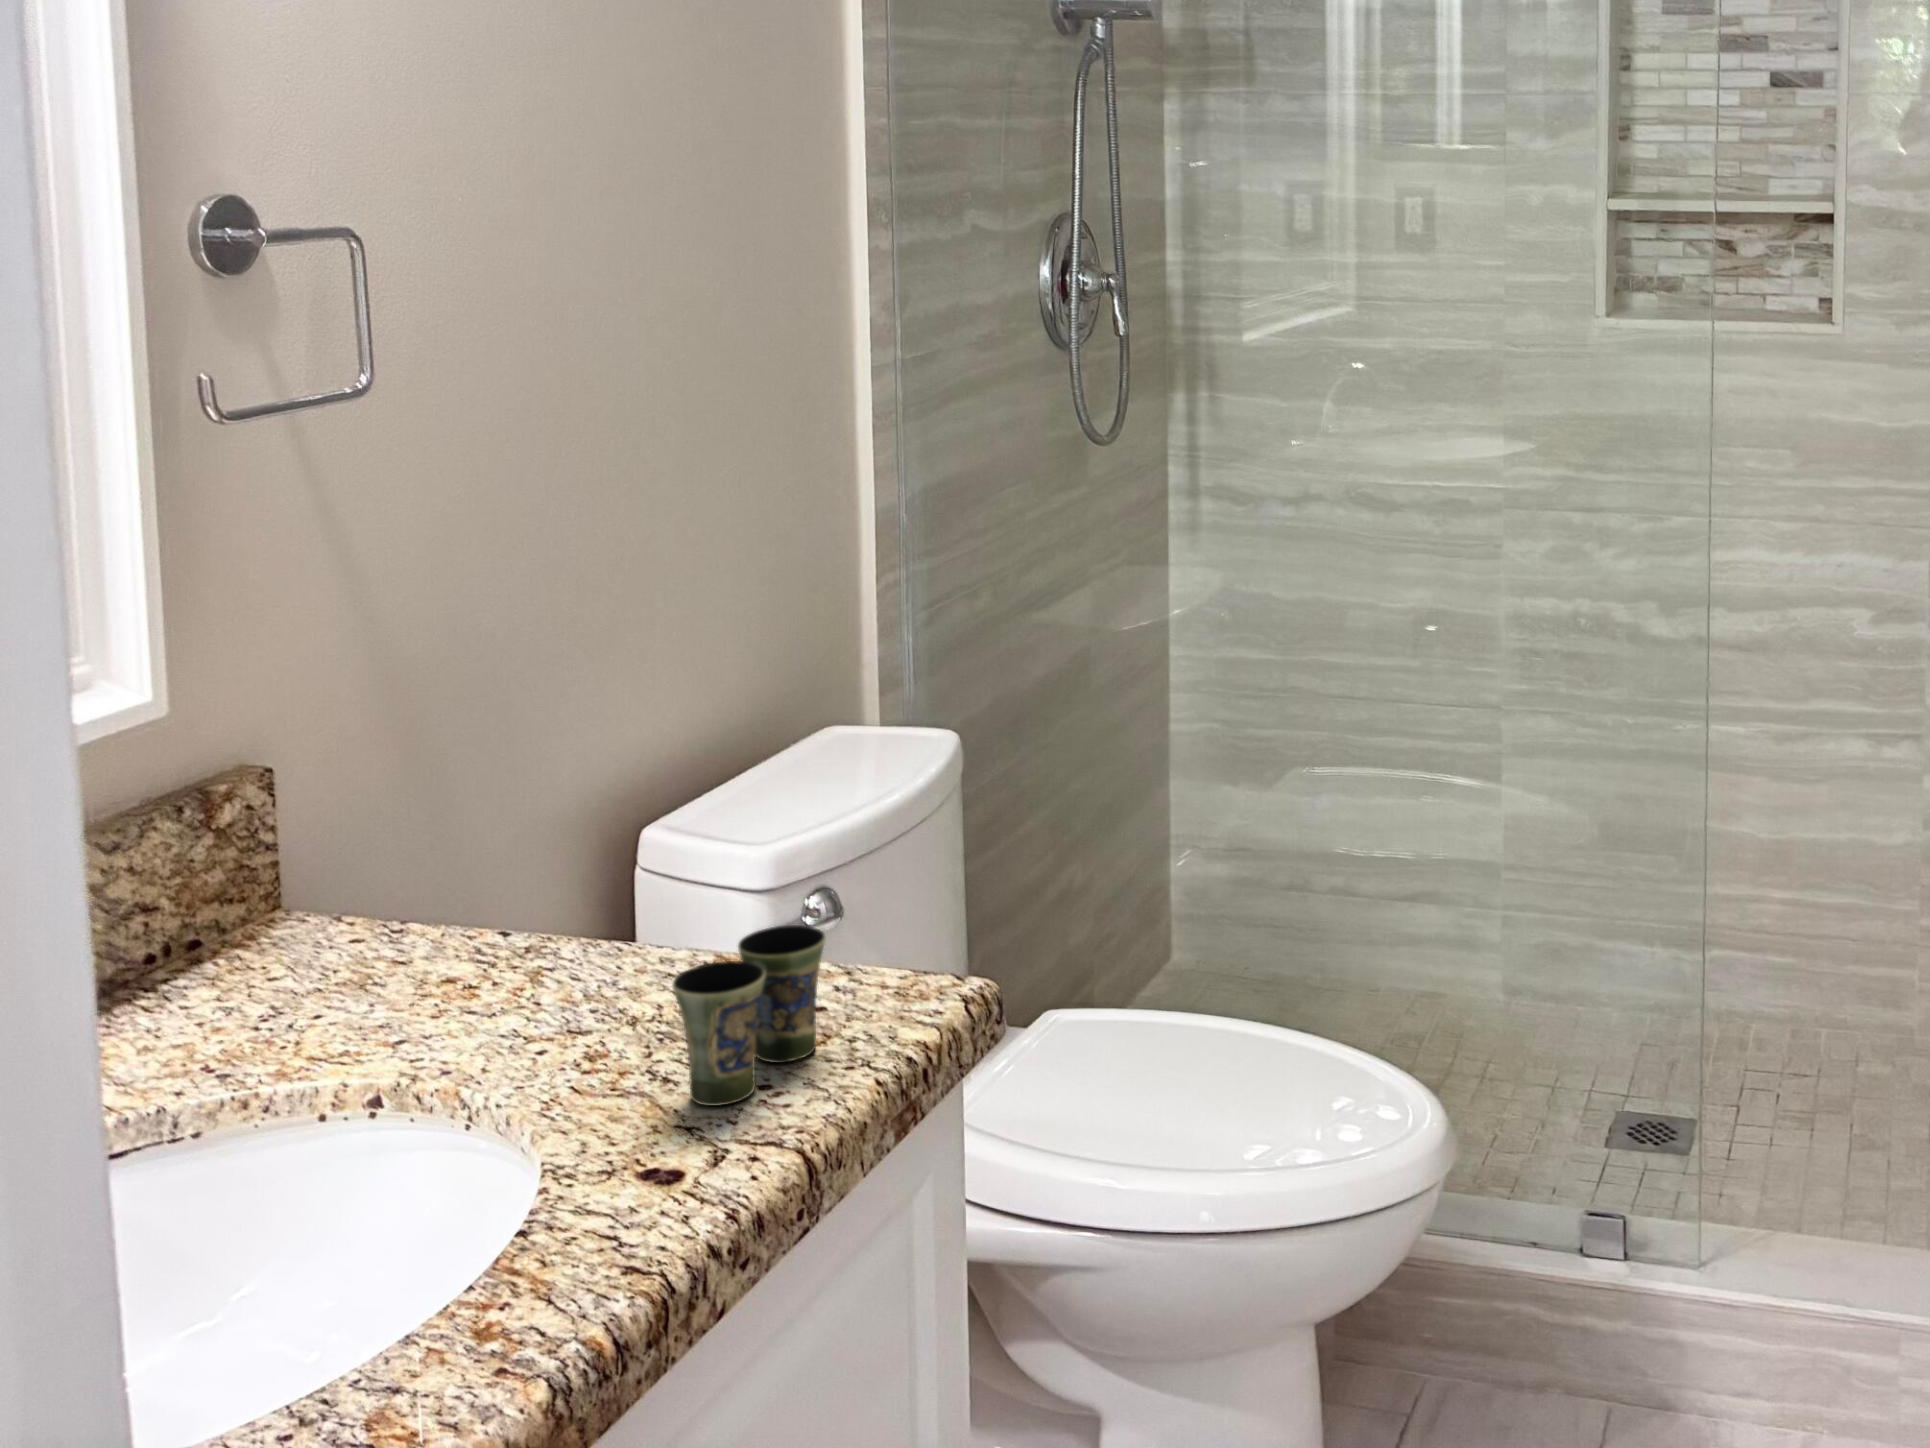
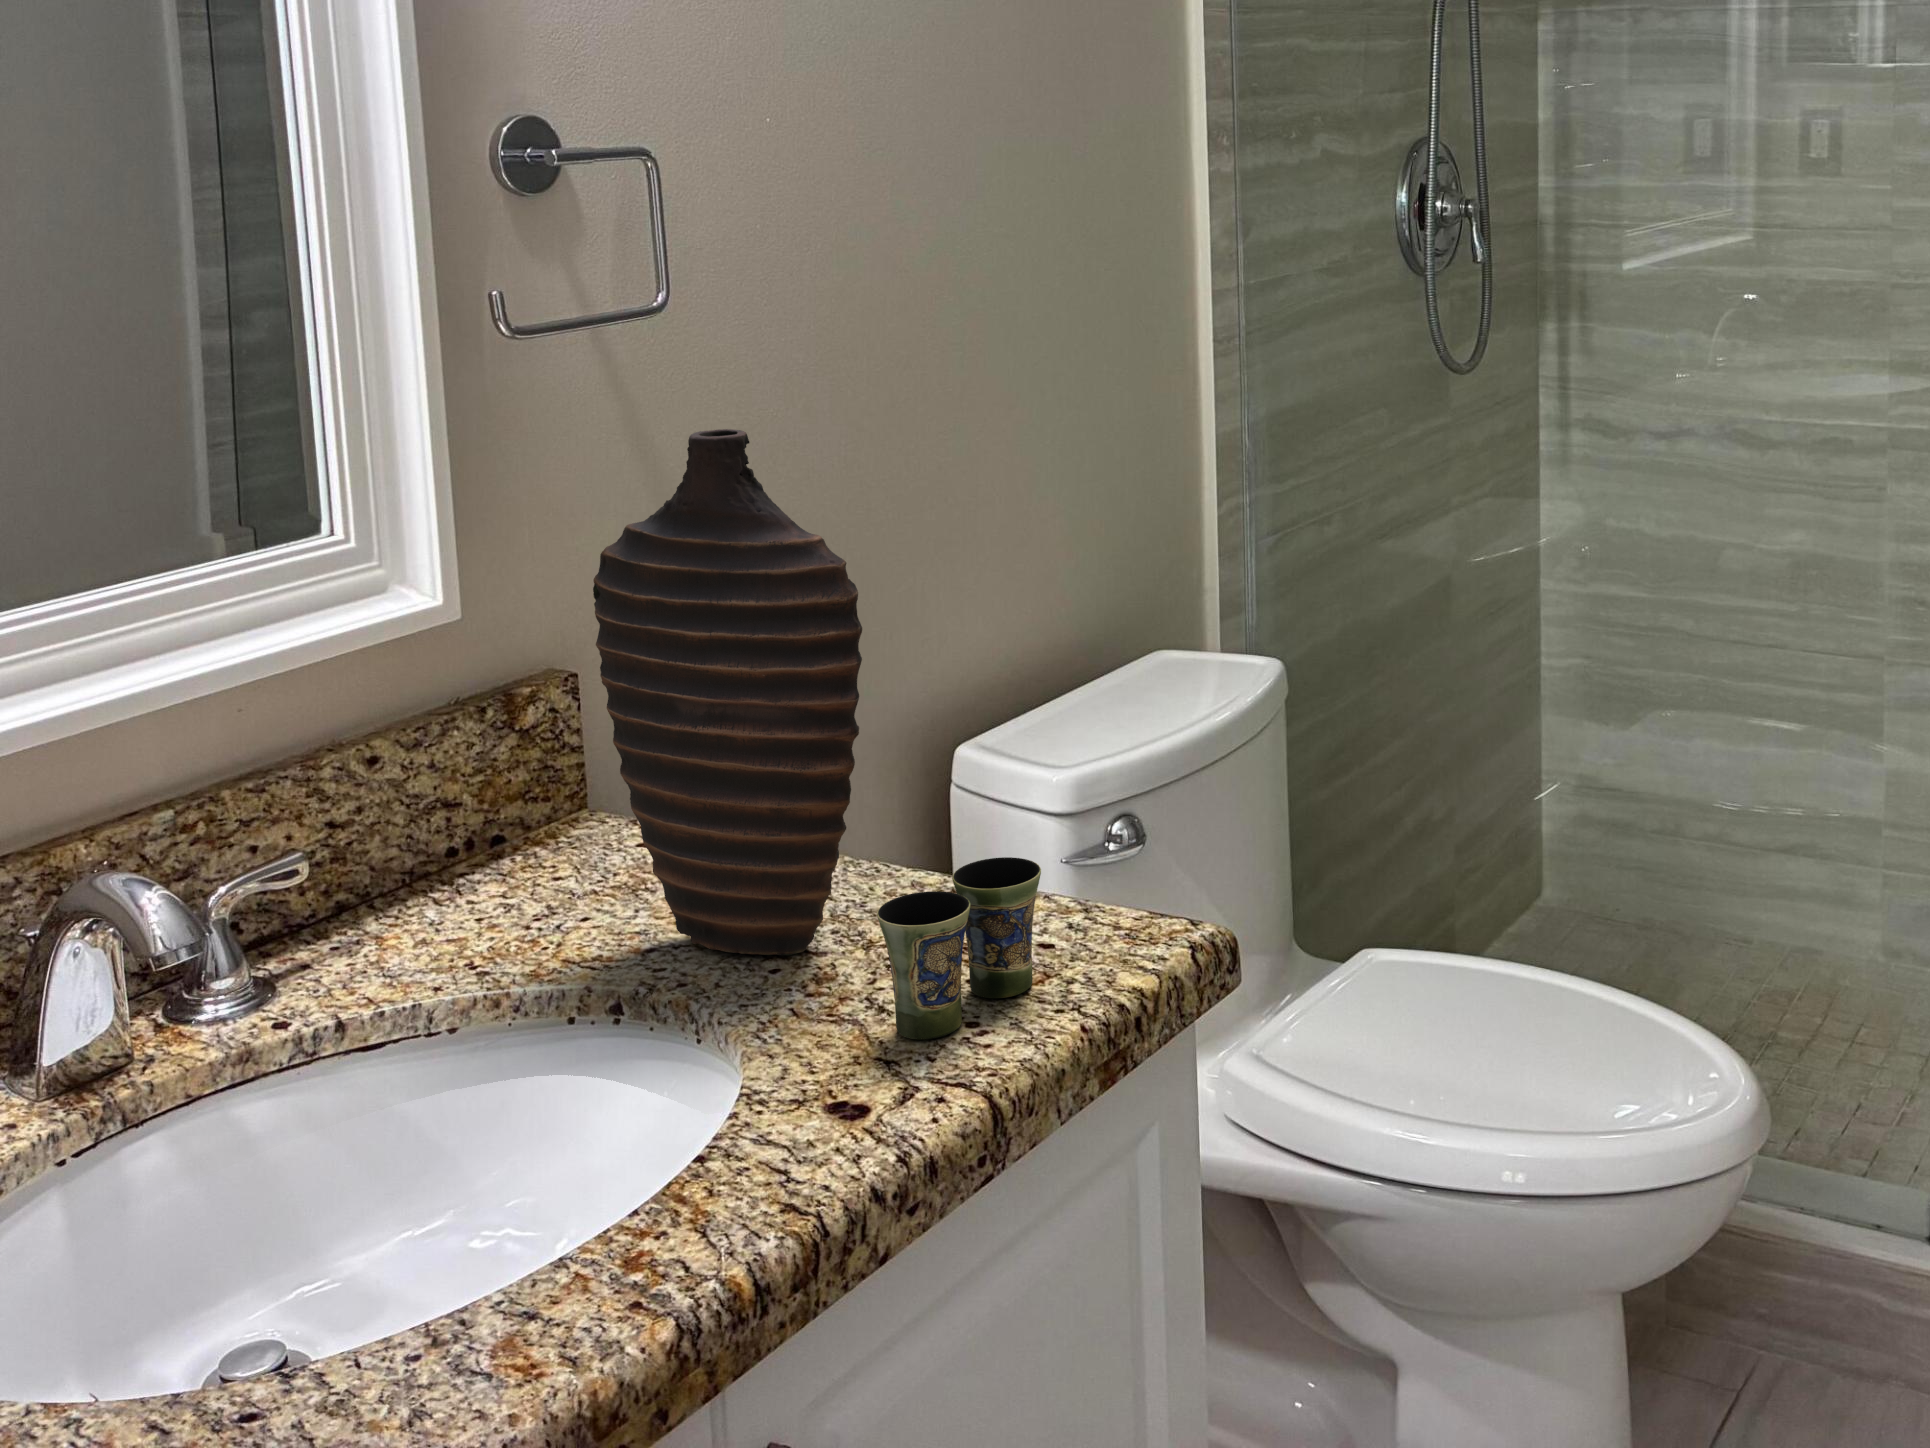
decorative vase: none [338,514,634,1039] -> present [593,429,862,956]

